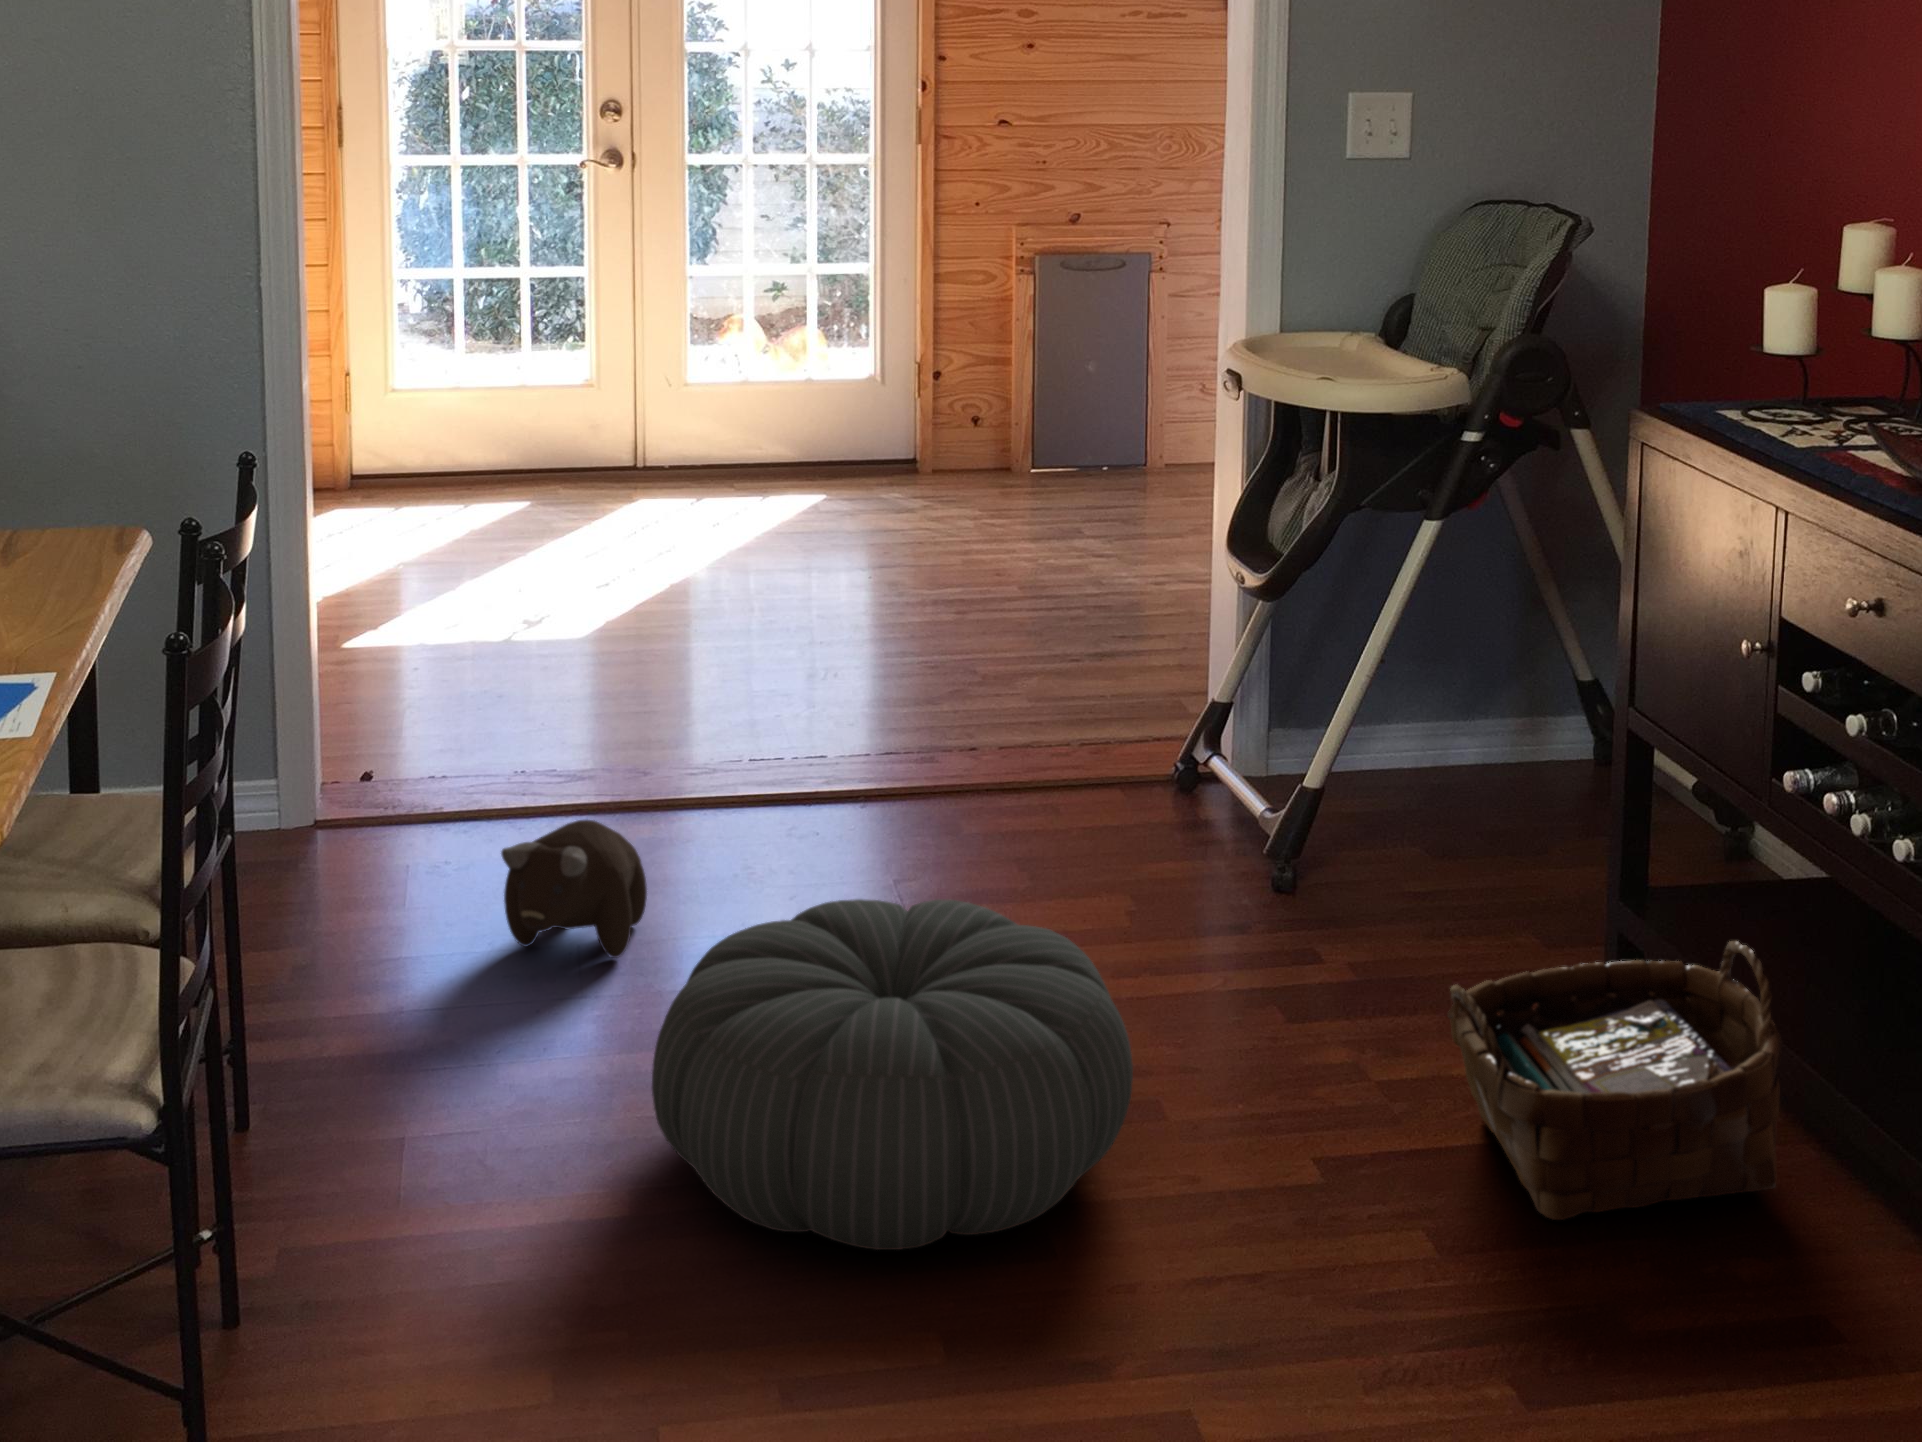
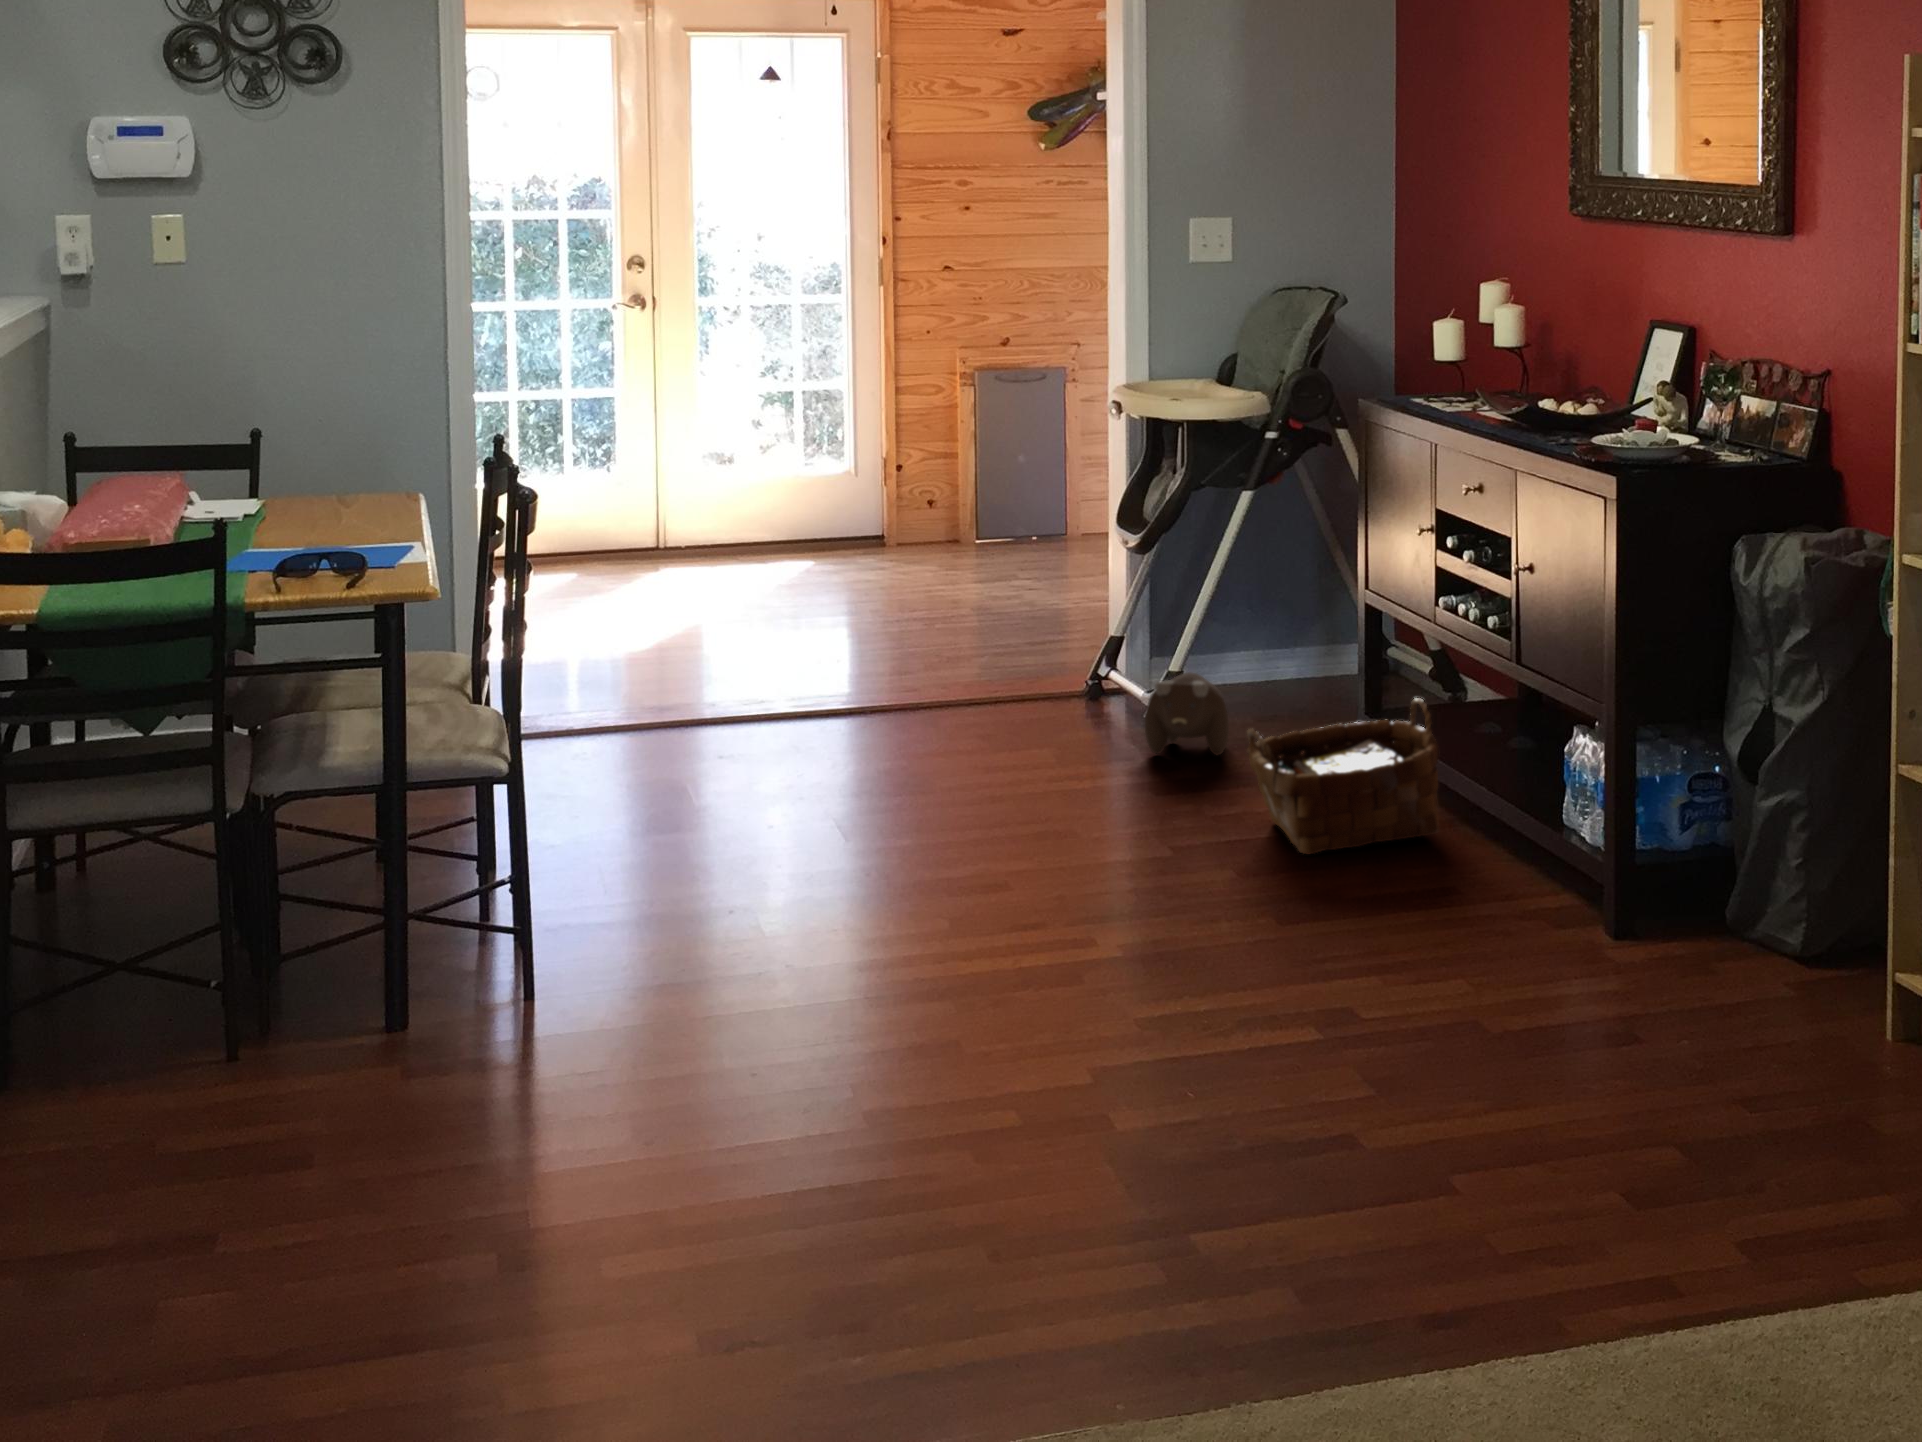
plush toy: present [501,820,647,958] -> present [1145,673,1229,755]
pouf: present [652,899,1133,1250] -> none [763,709,1057,882]

